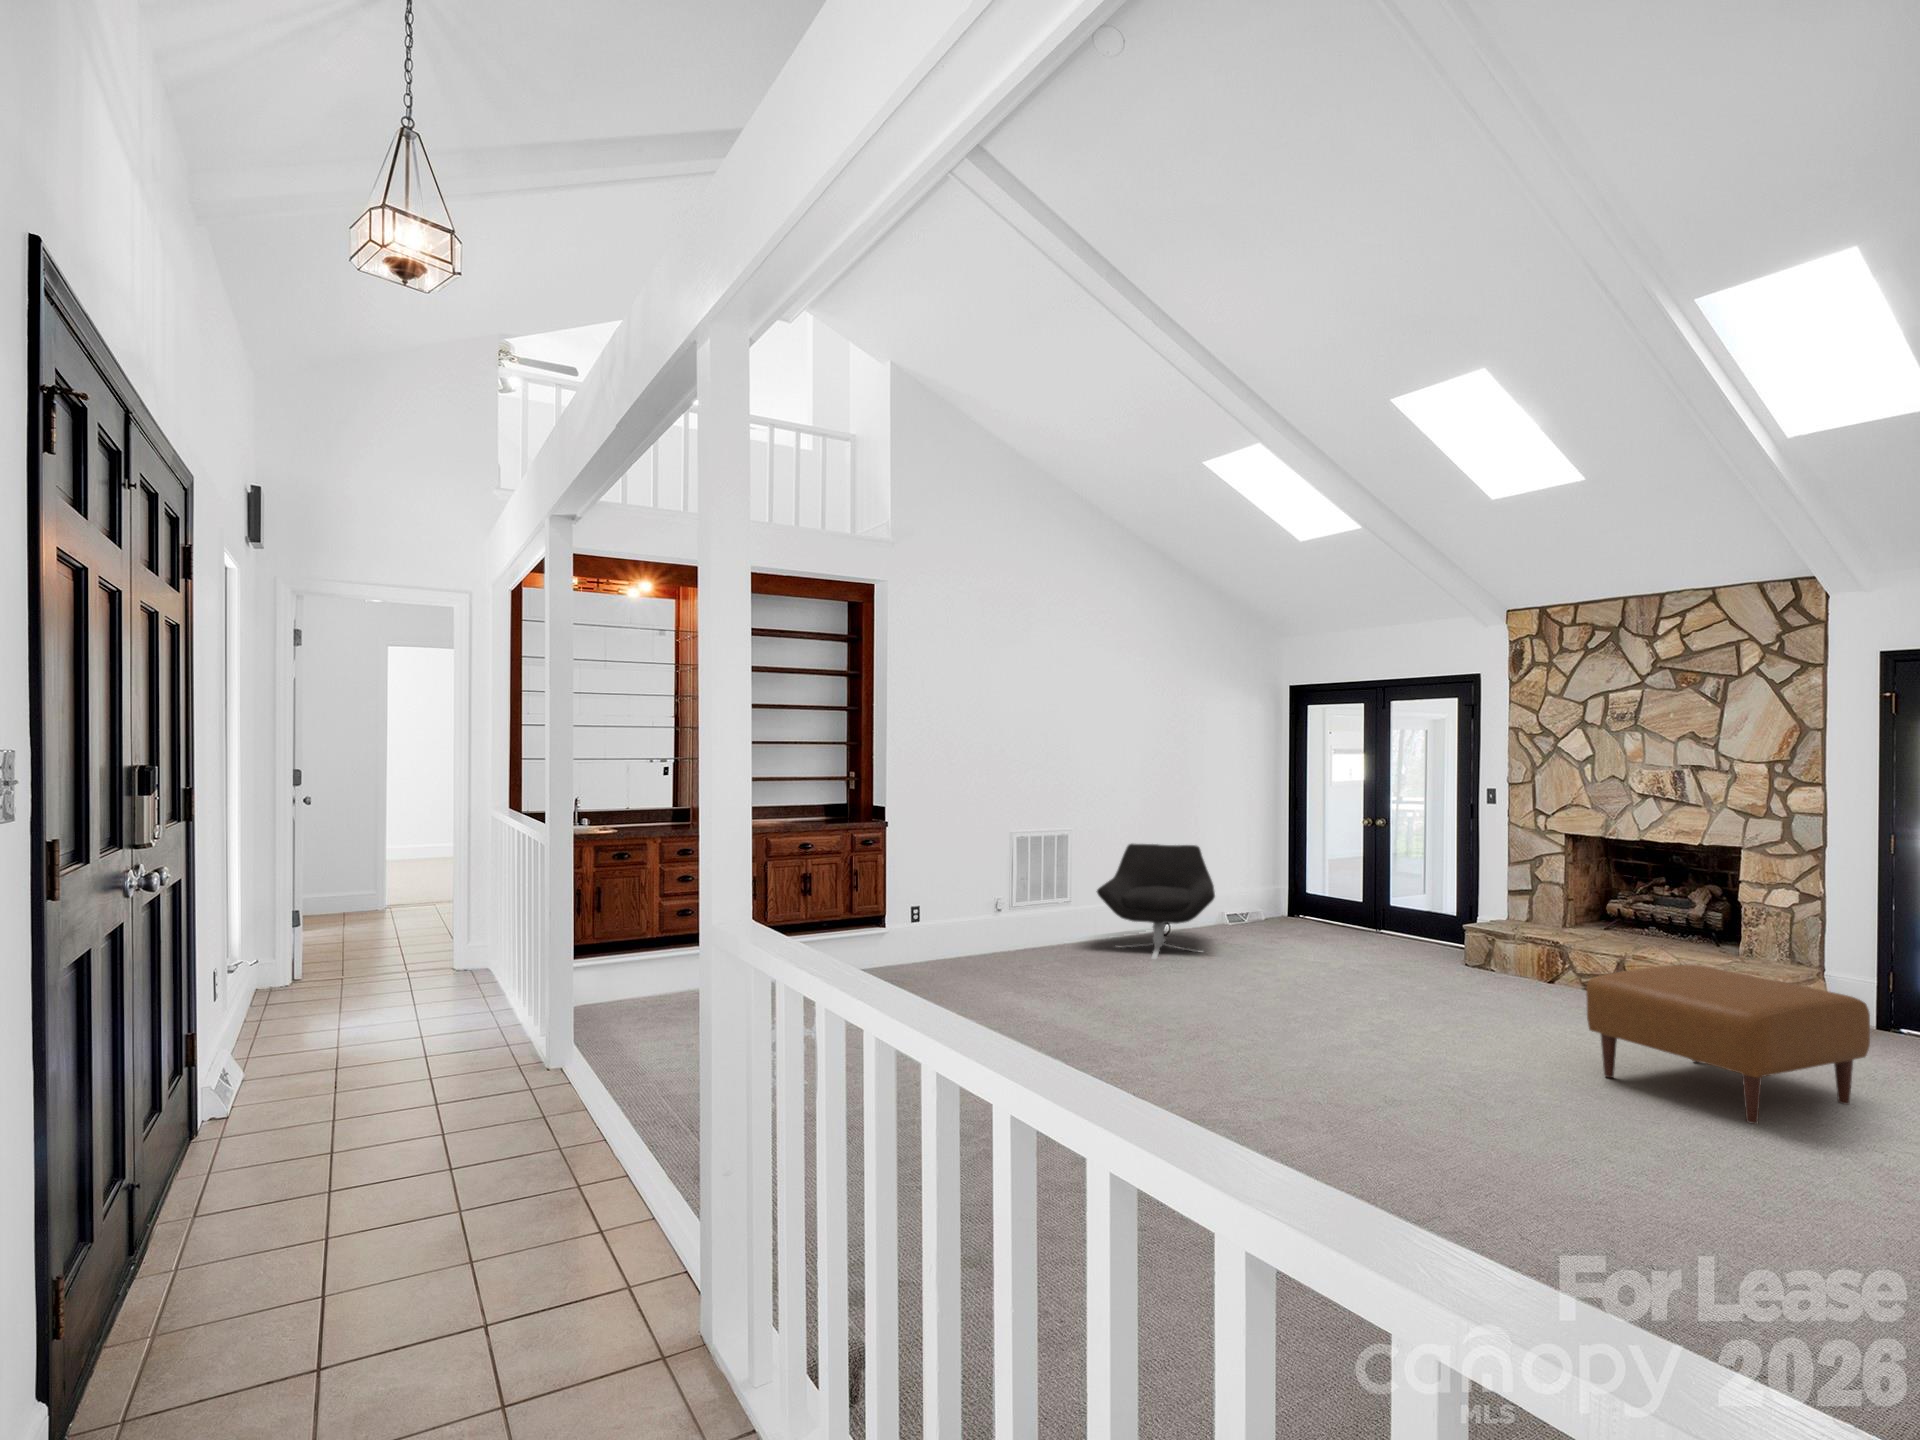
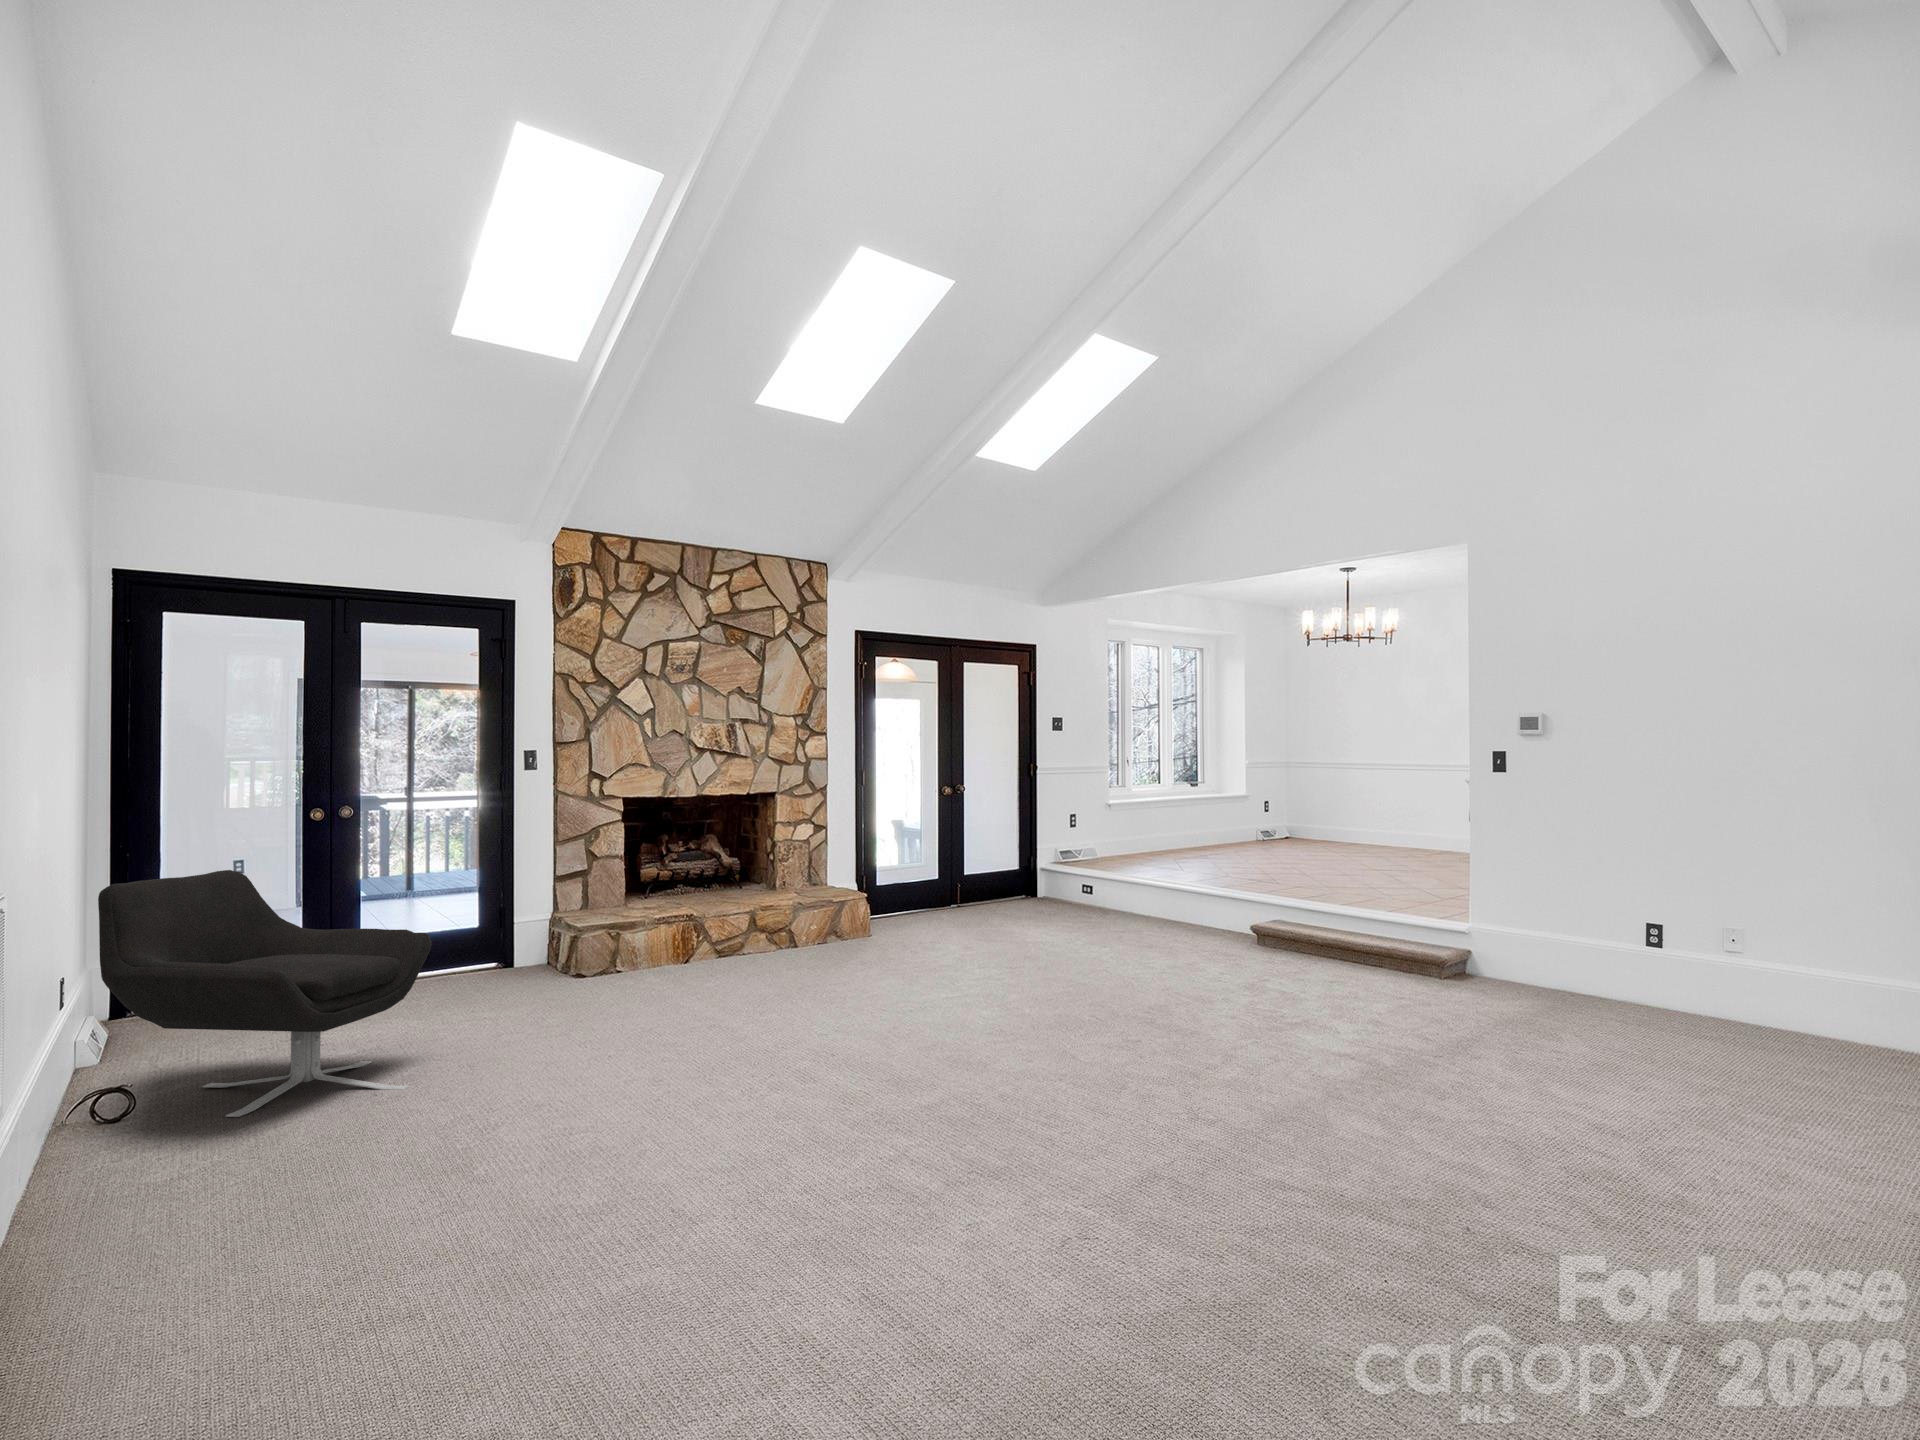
ottoman: present [1586,964,1870,1124] -> none [974,860,1158,962]

